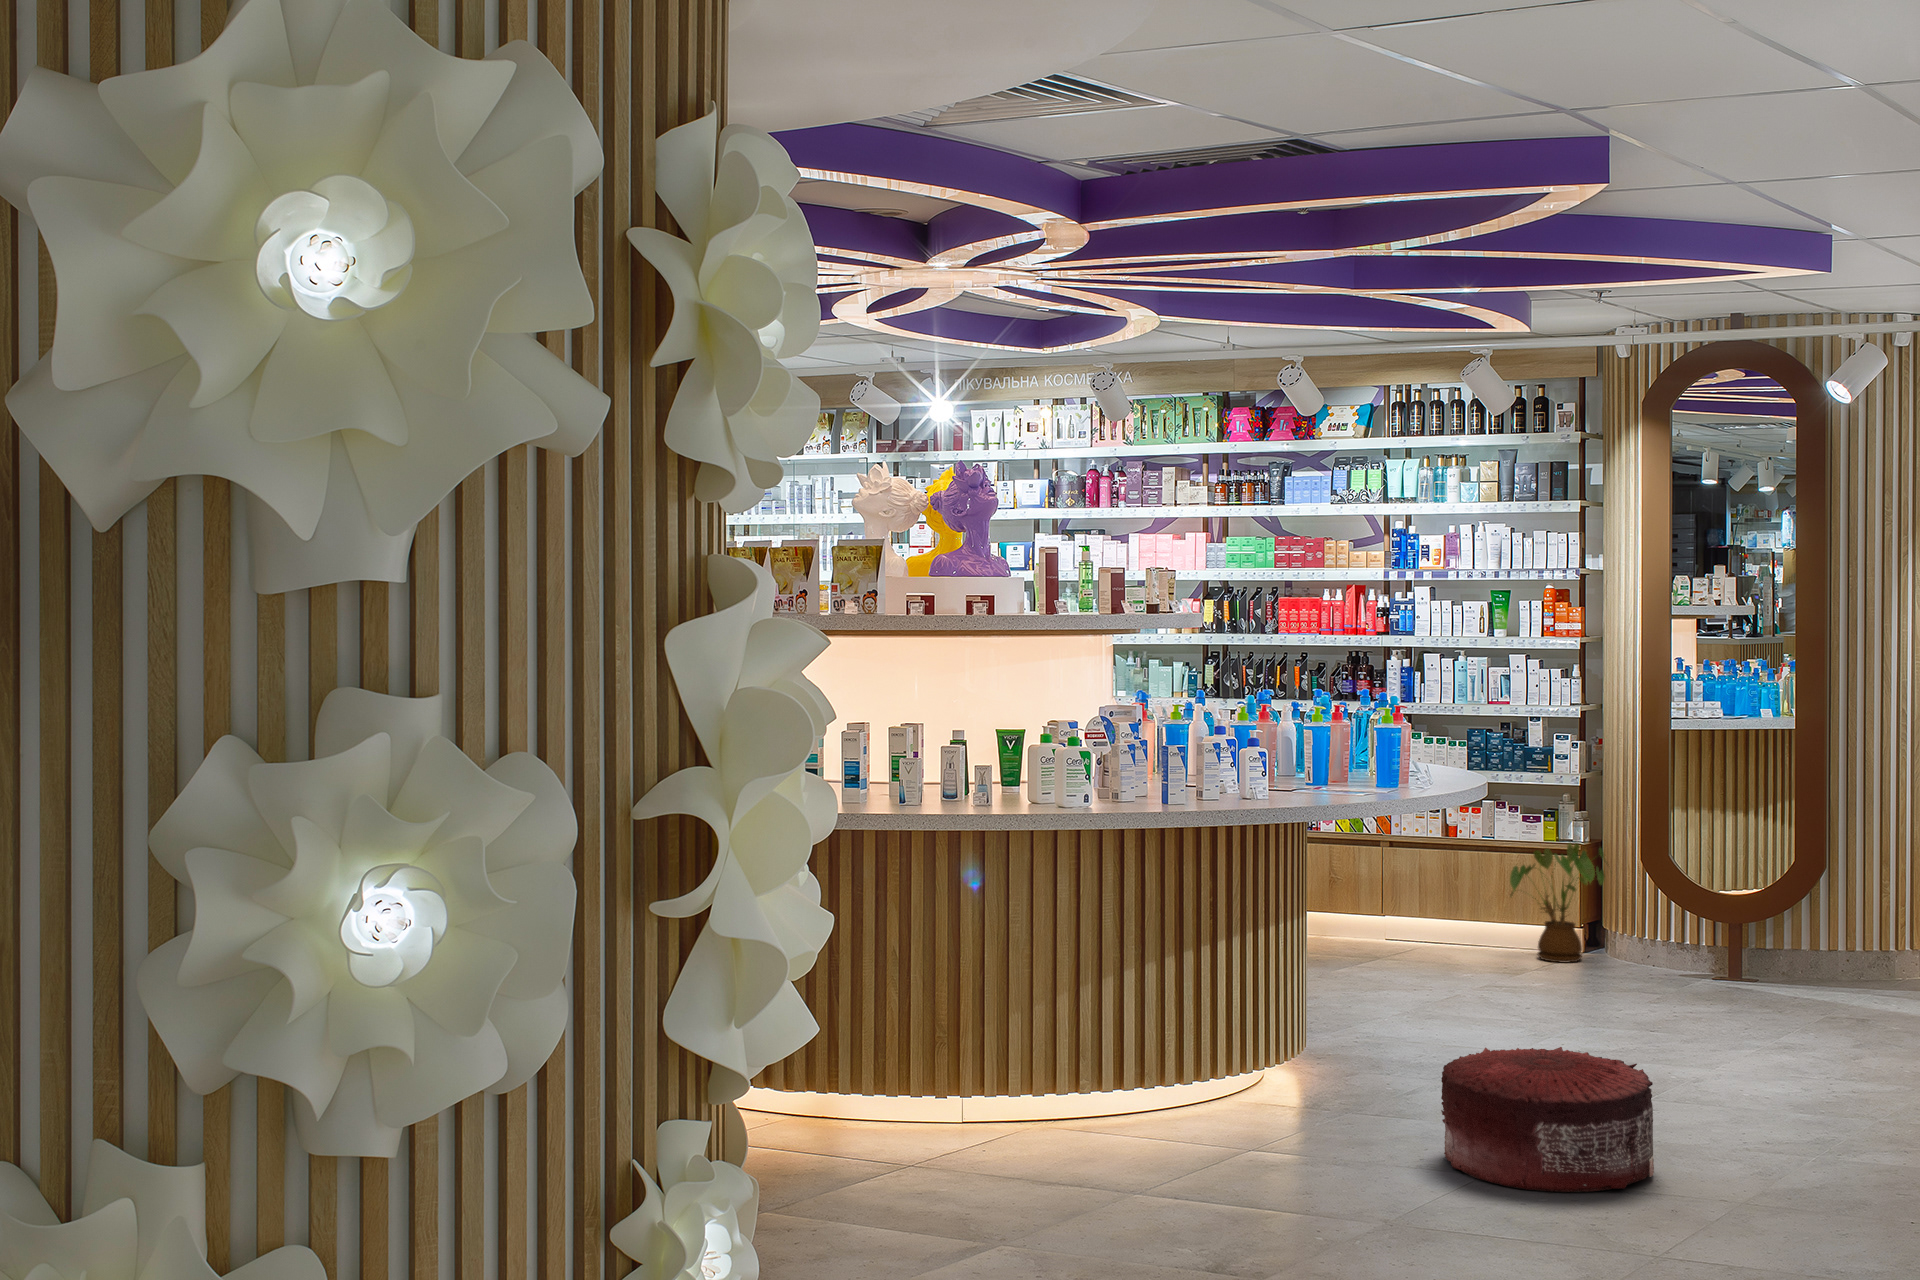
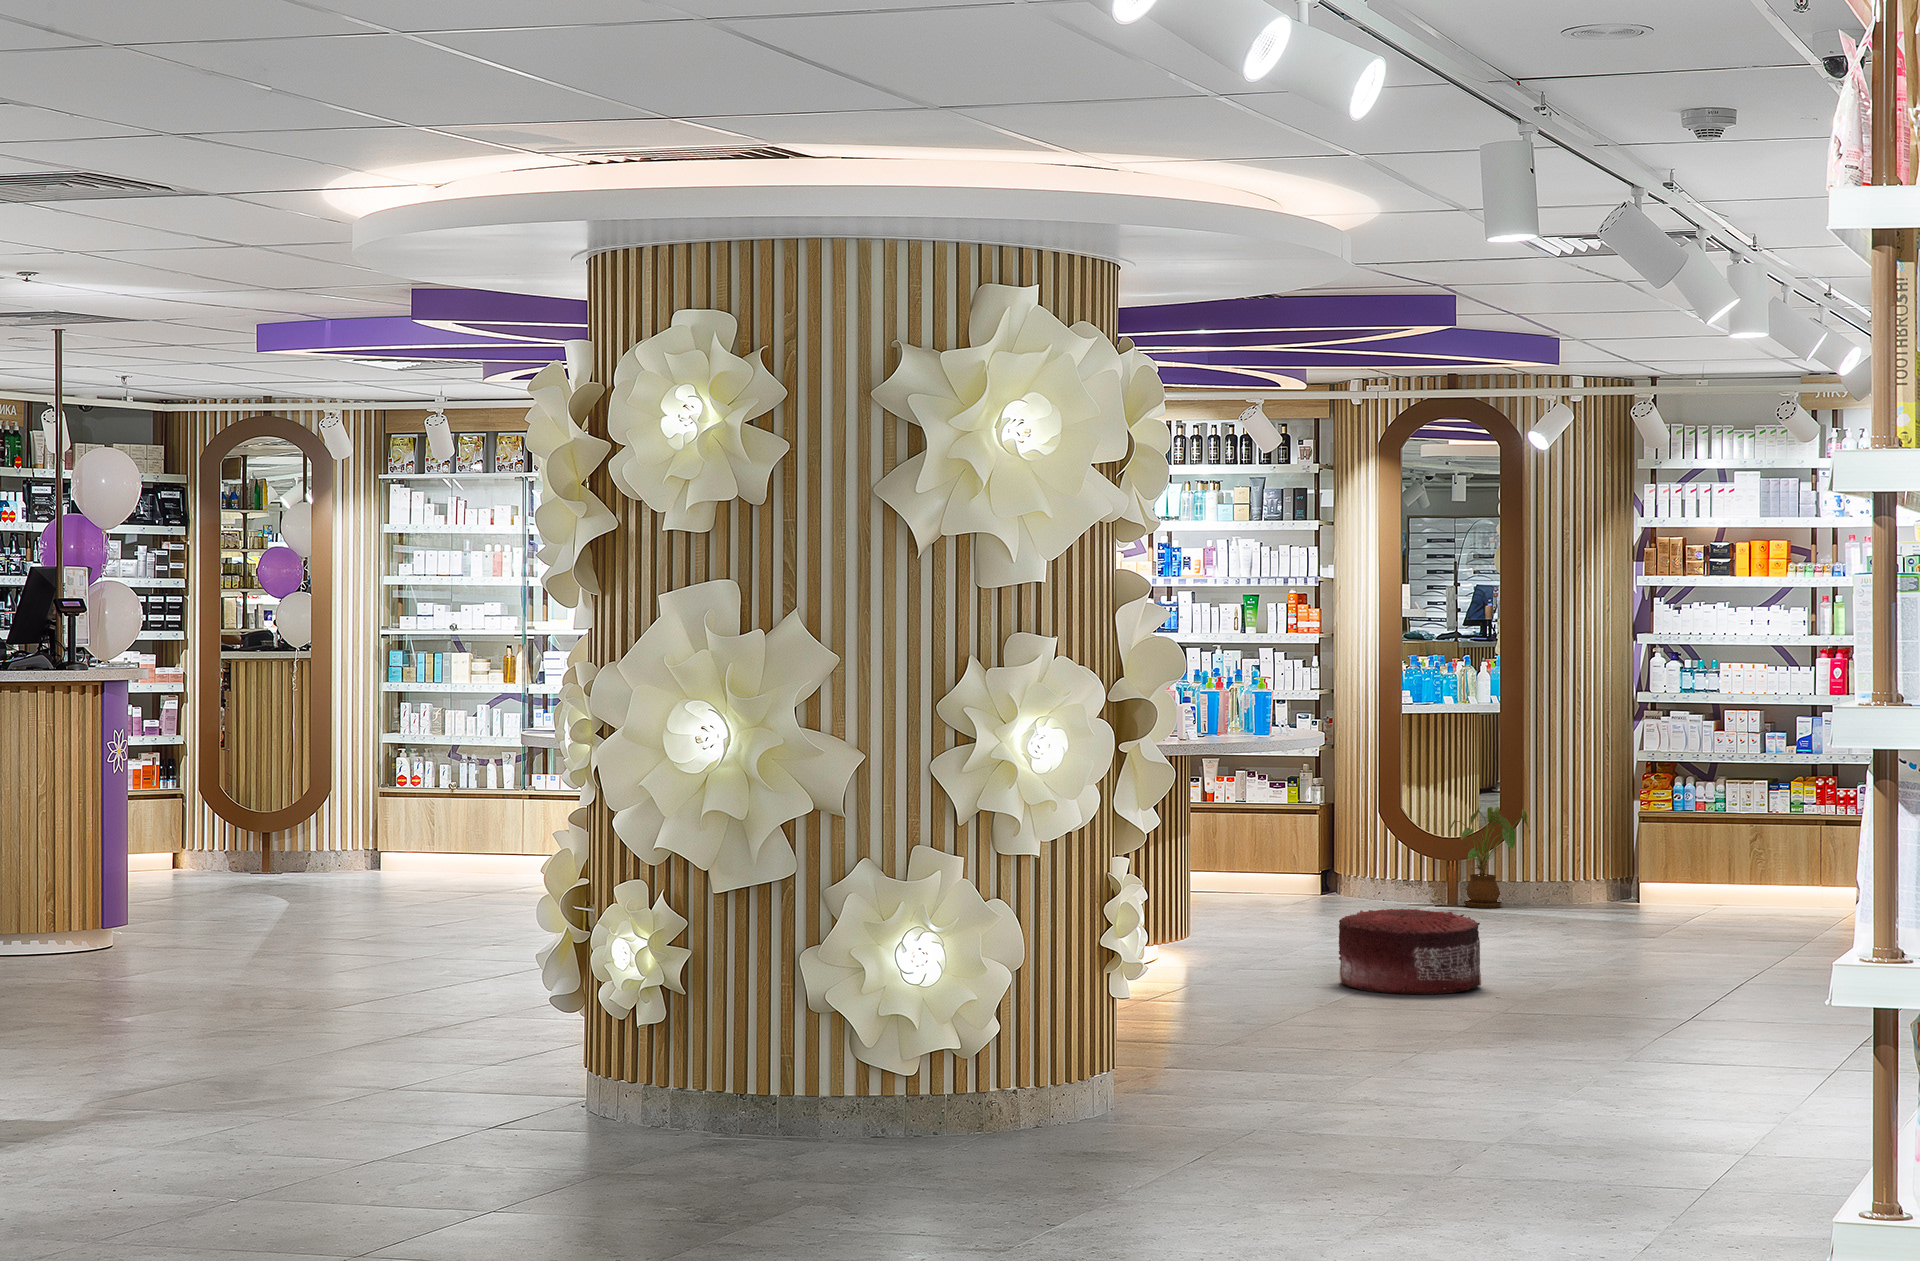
house plant: present [1510,843,1605,962] -> present [1448,807,1530,908]

